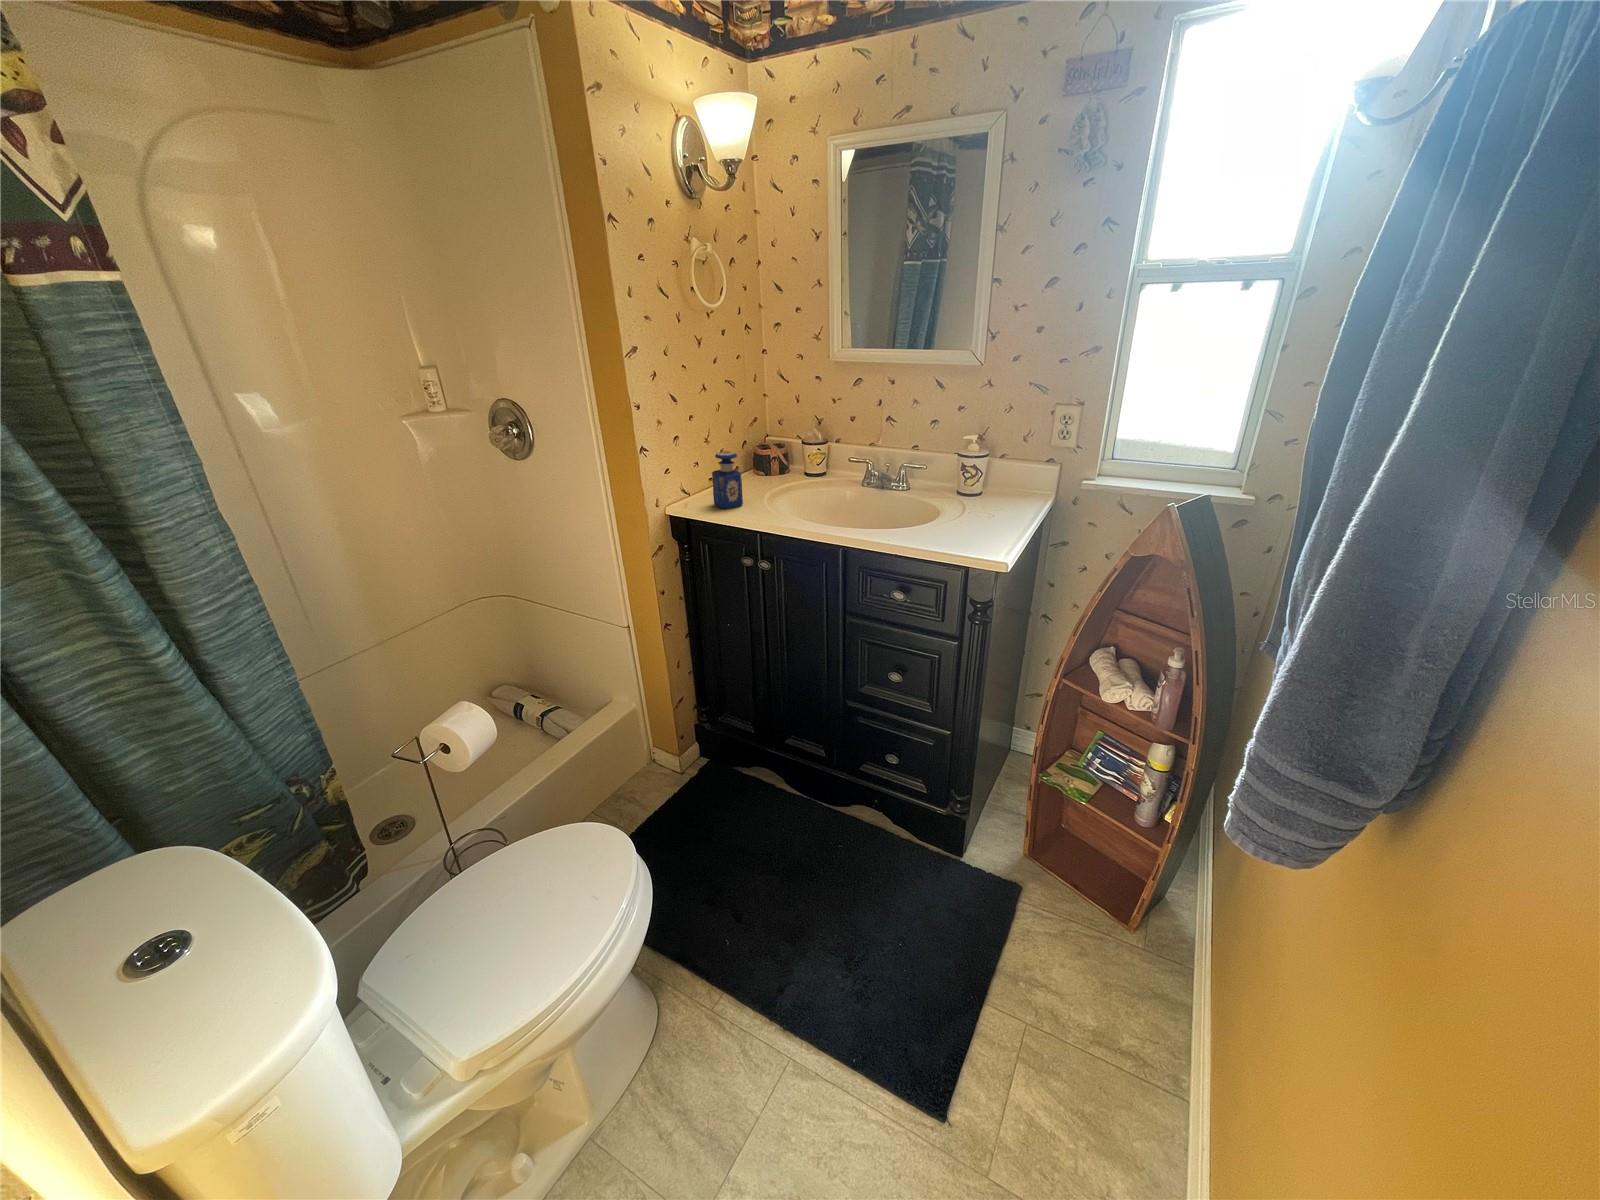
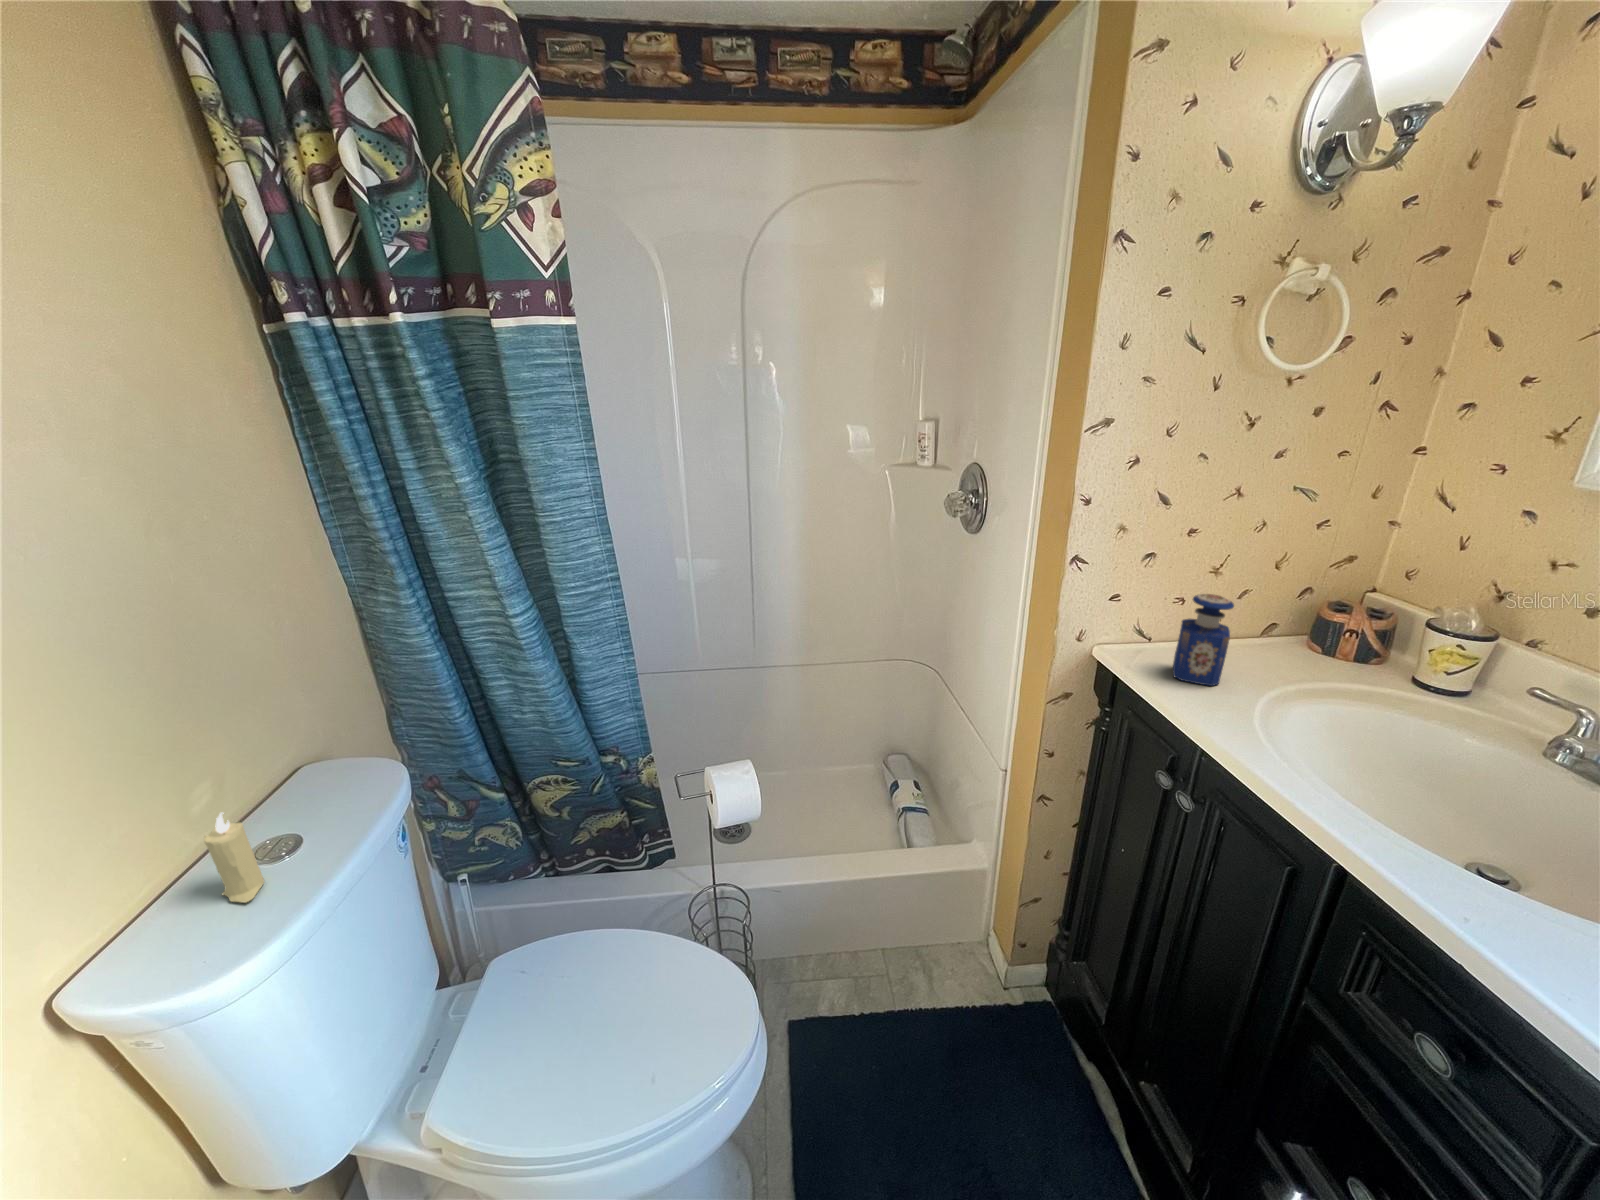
candle: none [118,912,213,1022] -> present [204,813,264,902]

